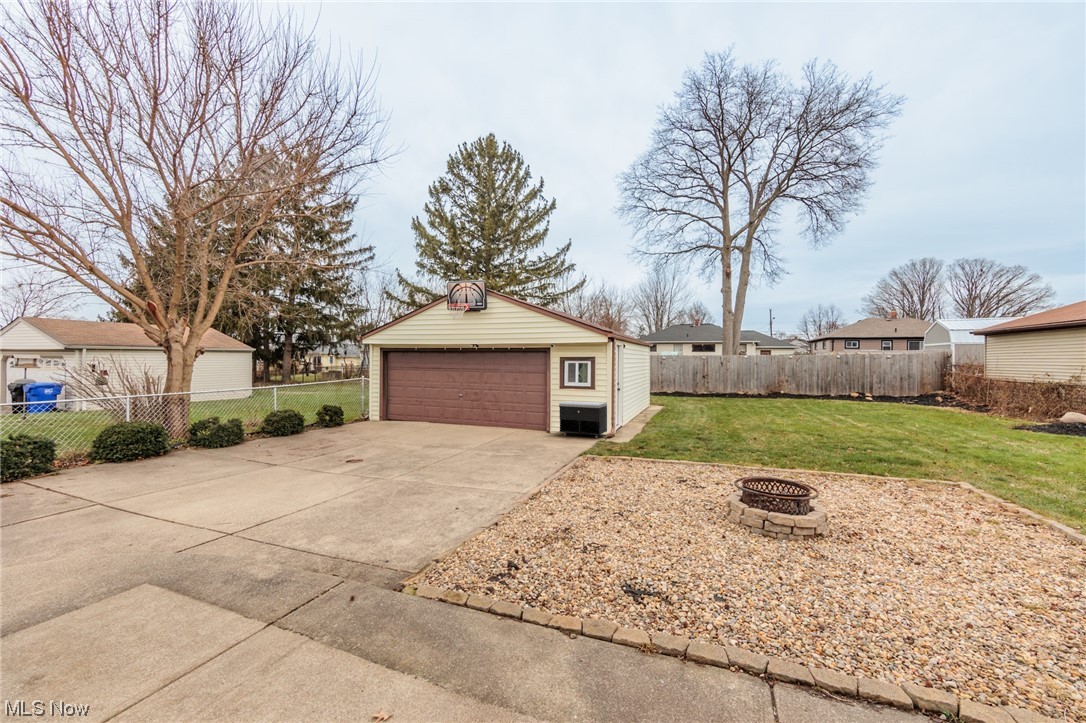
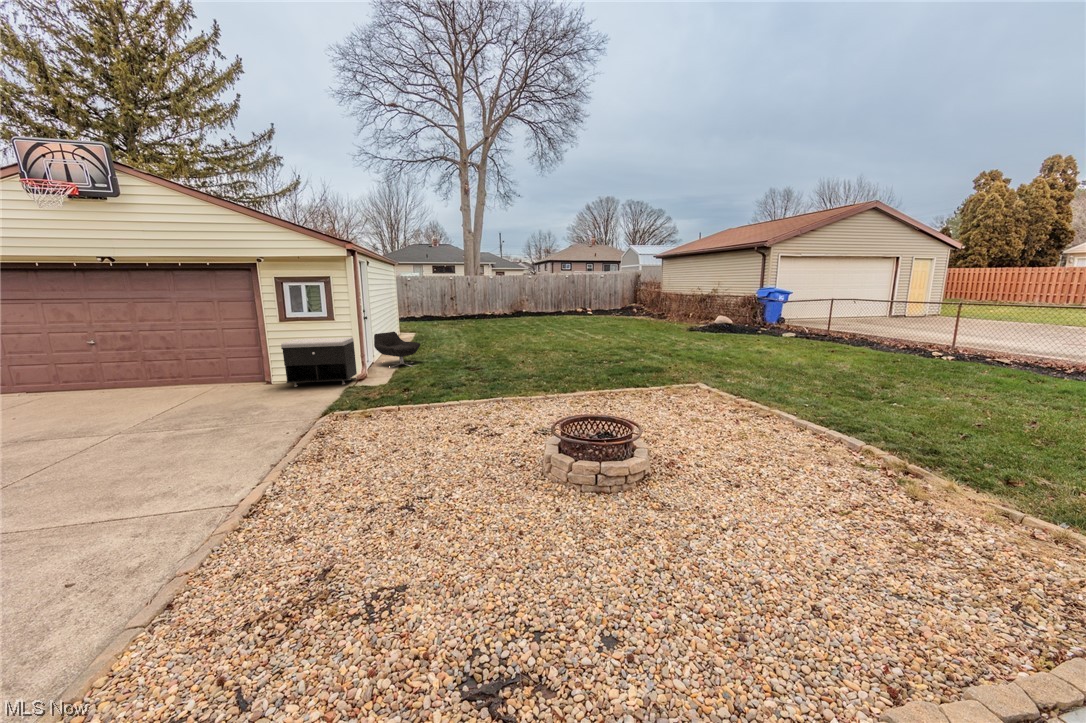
lounge chair: none [623,401,660,431] -> present [374,332,420,367]

